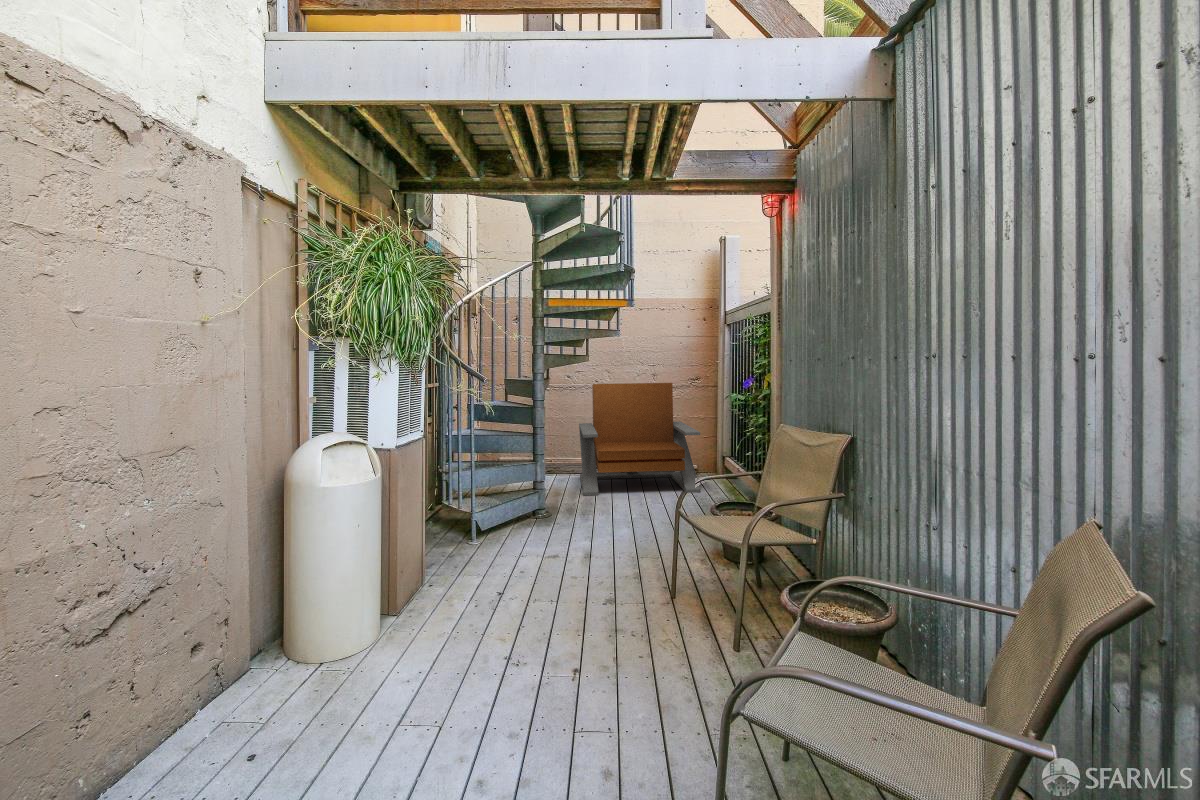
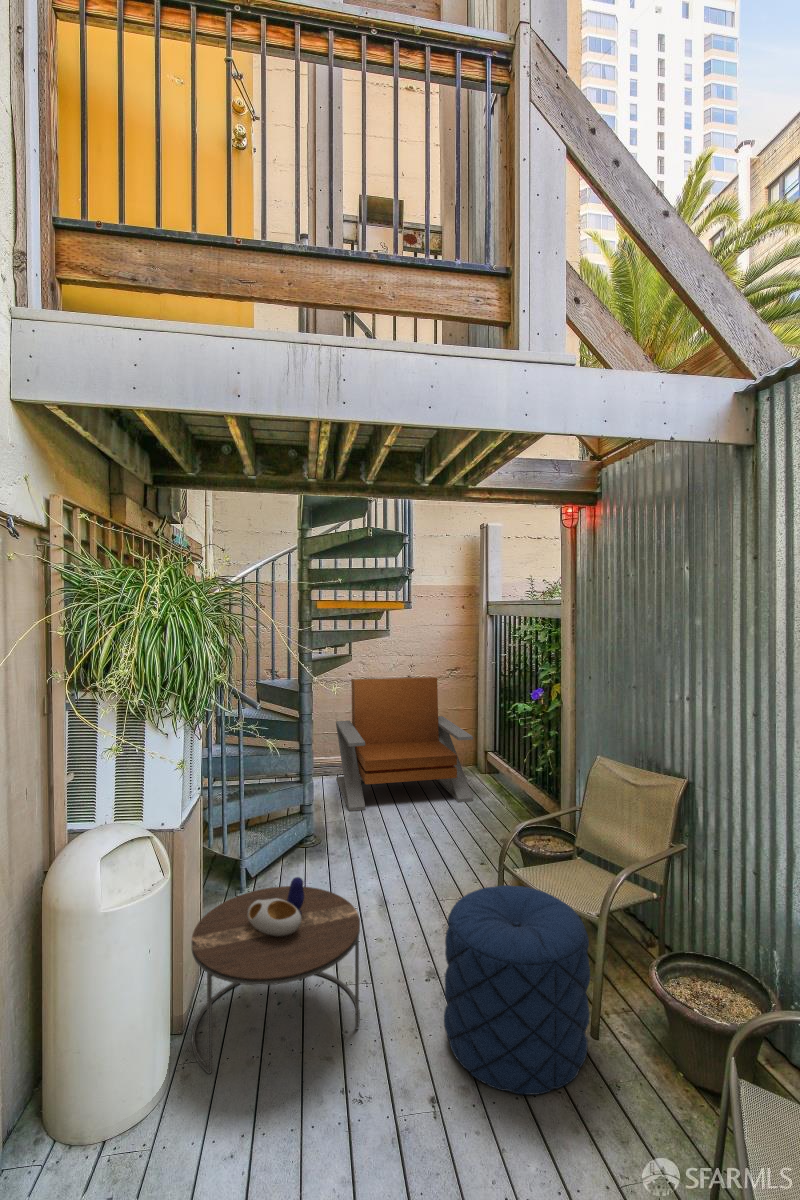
side table: none [413,494,549,623] -> present [192,877,360,1074]
pouf: none [609,505,729,646] -> present [444,885,590,1095]

